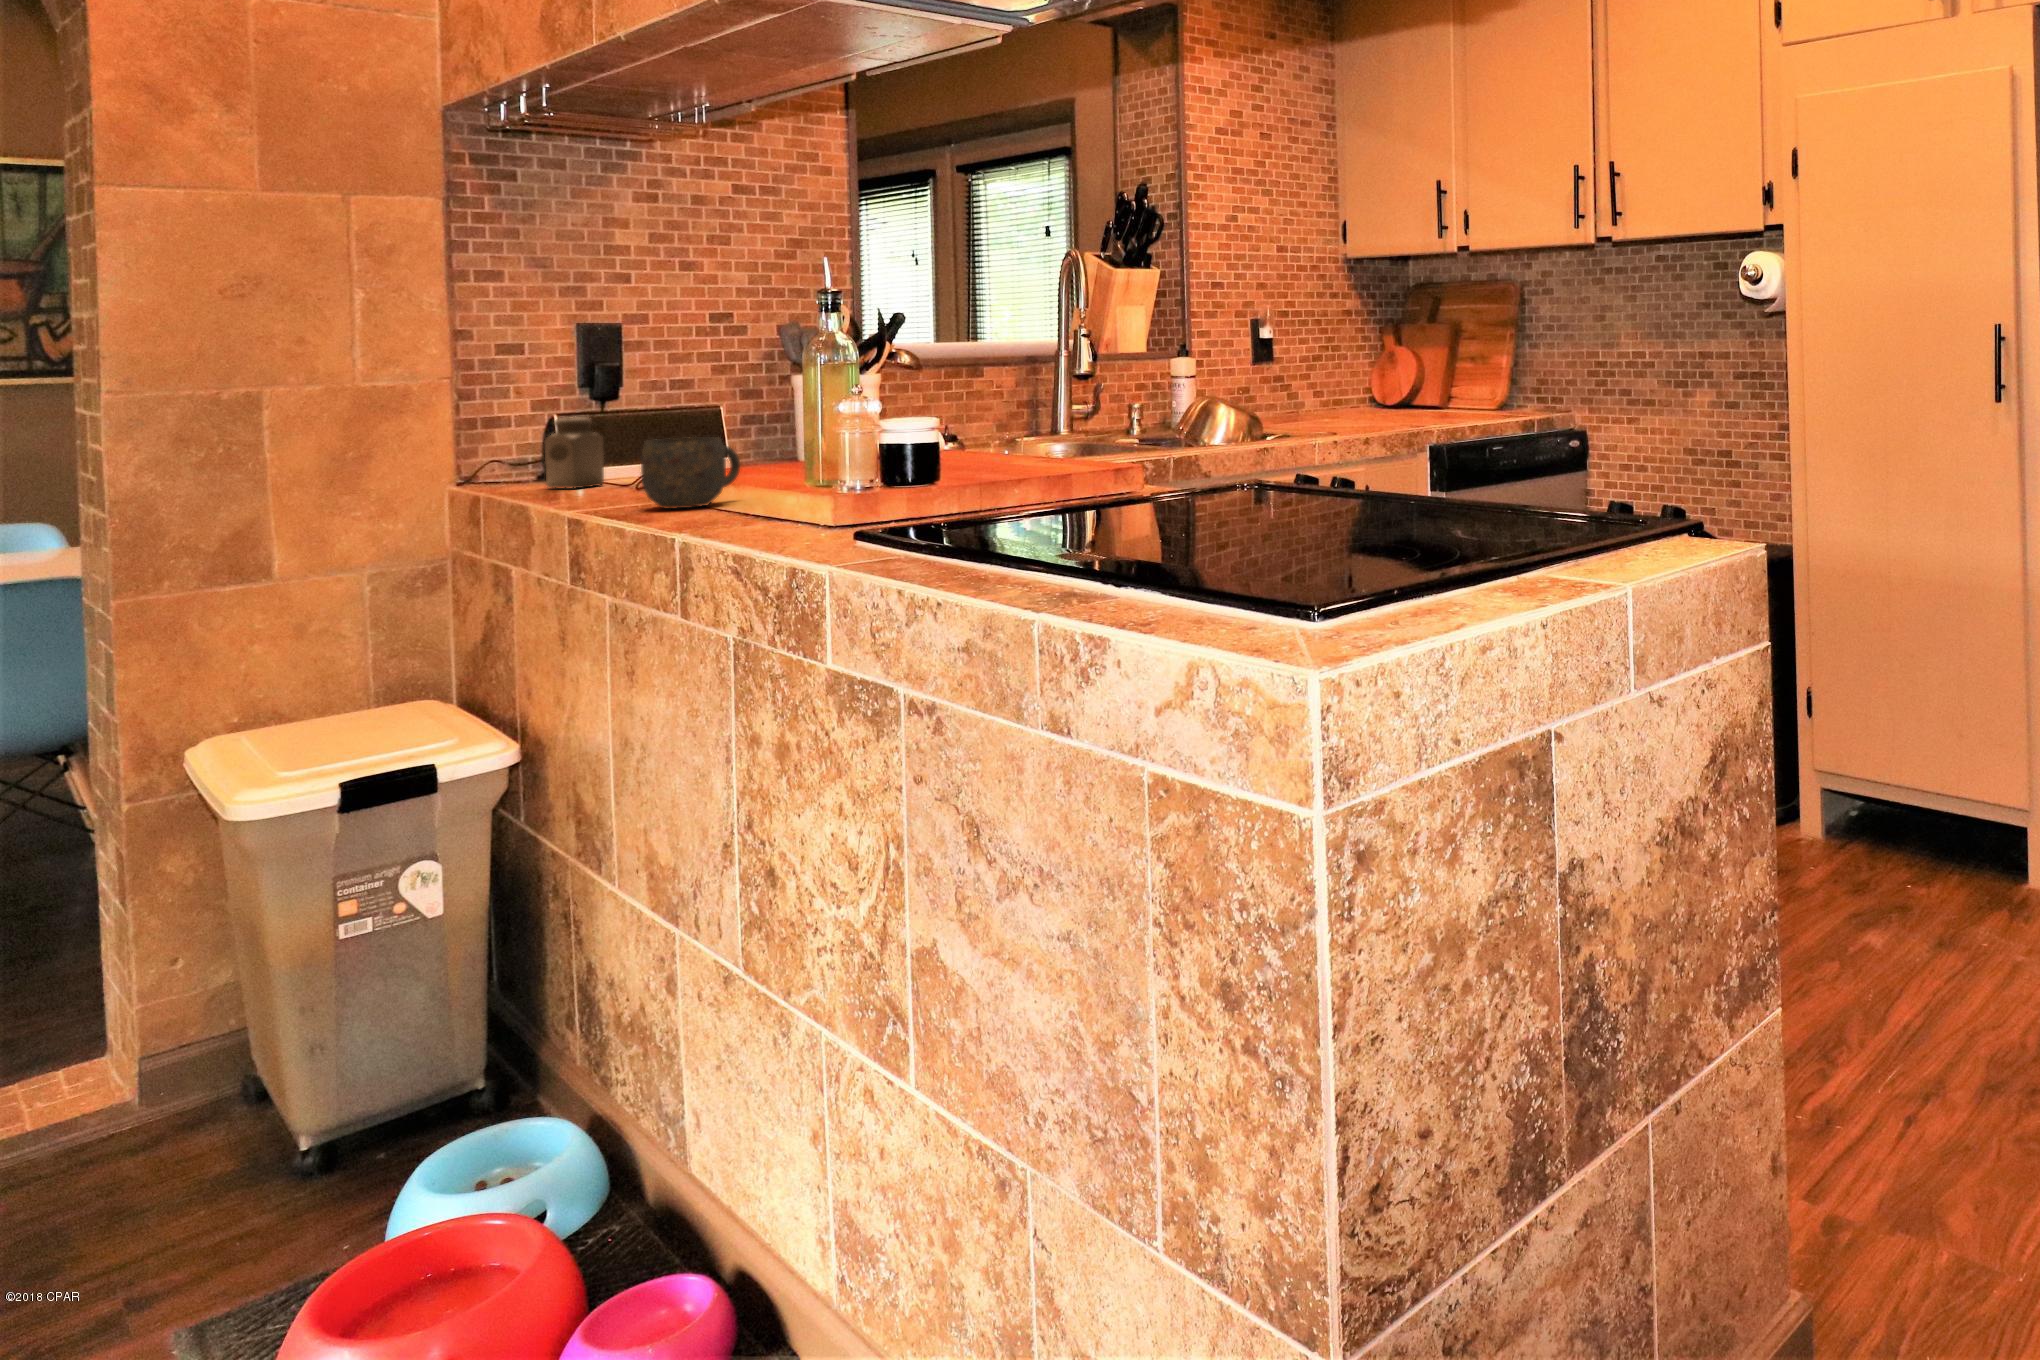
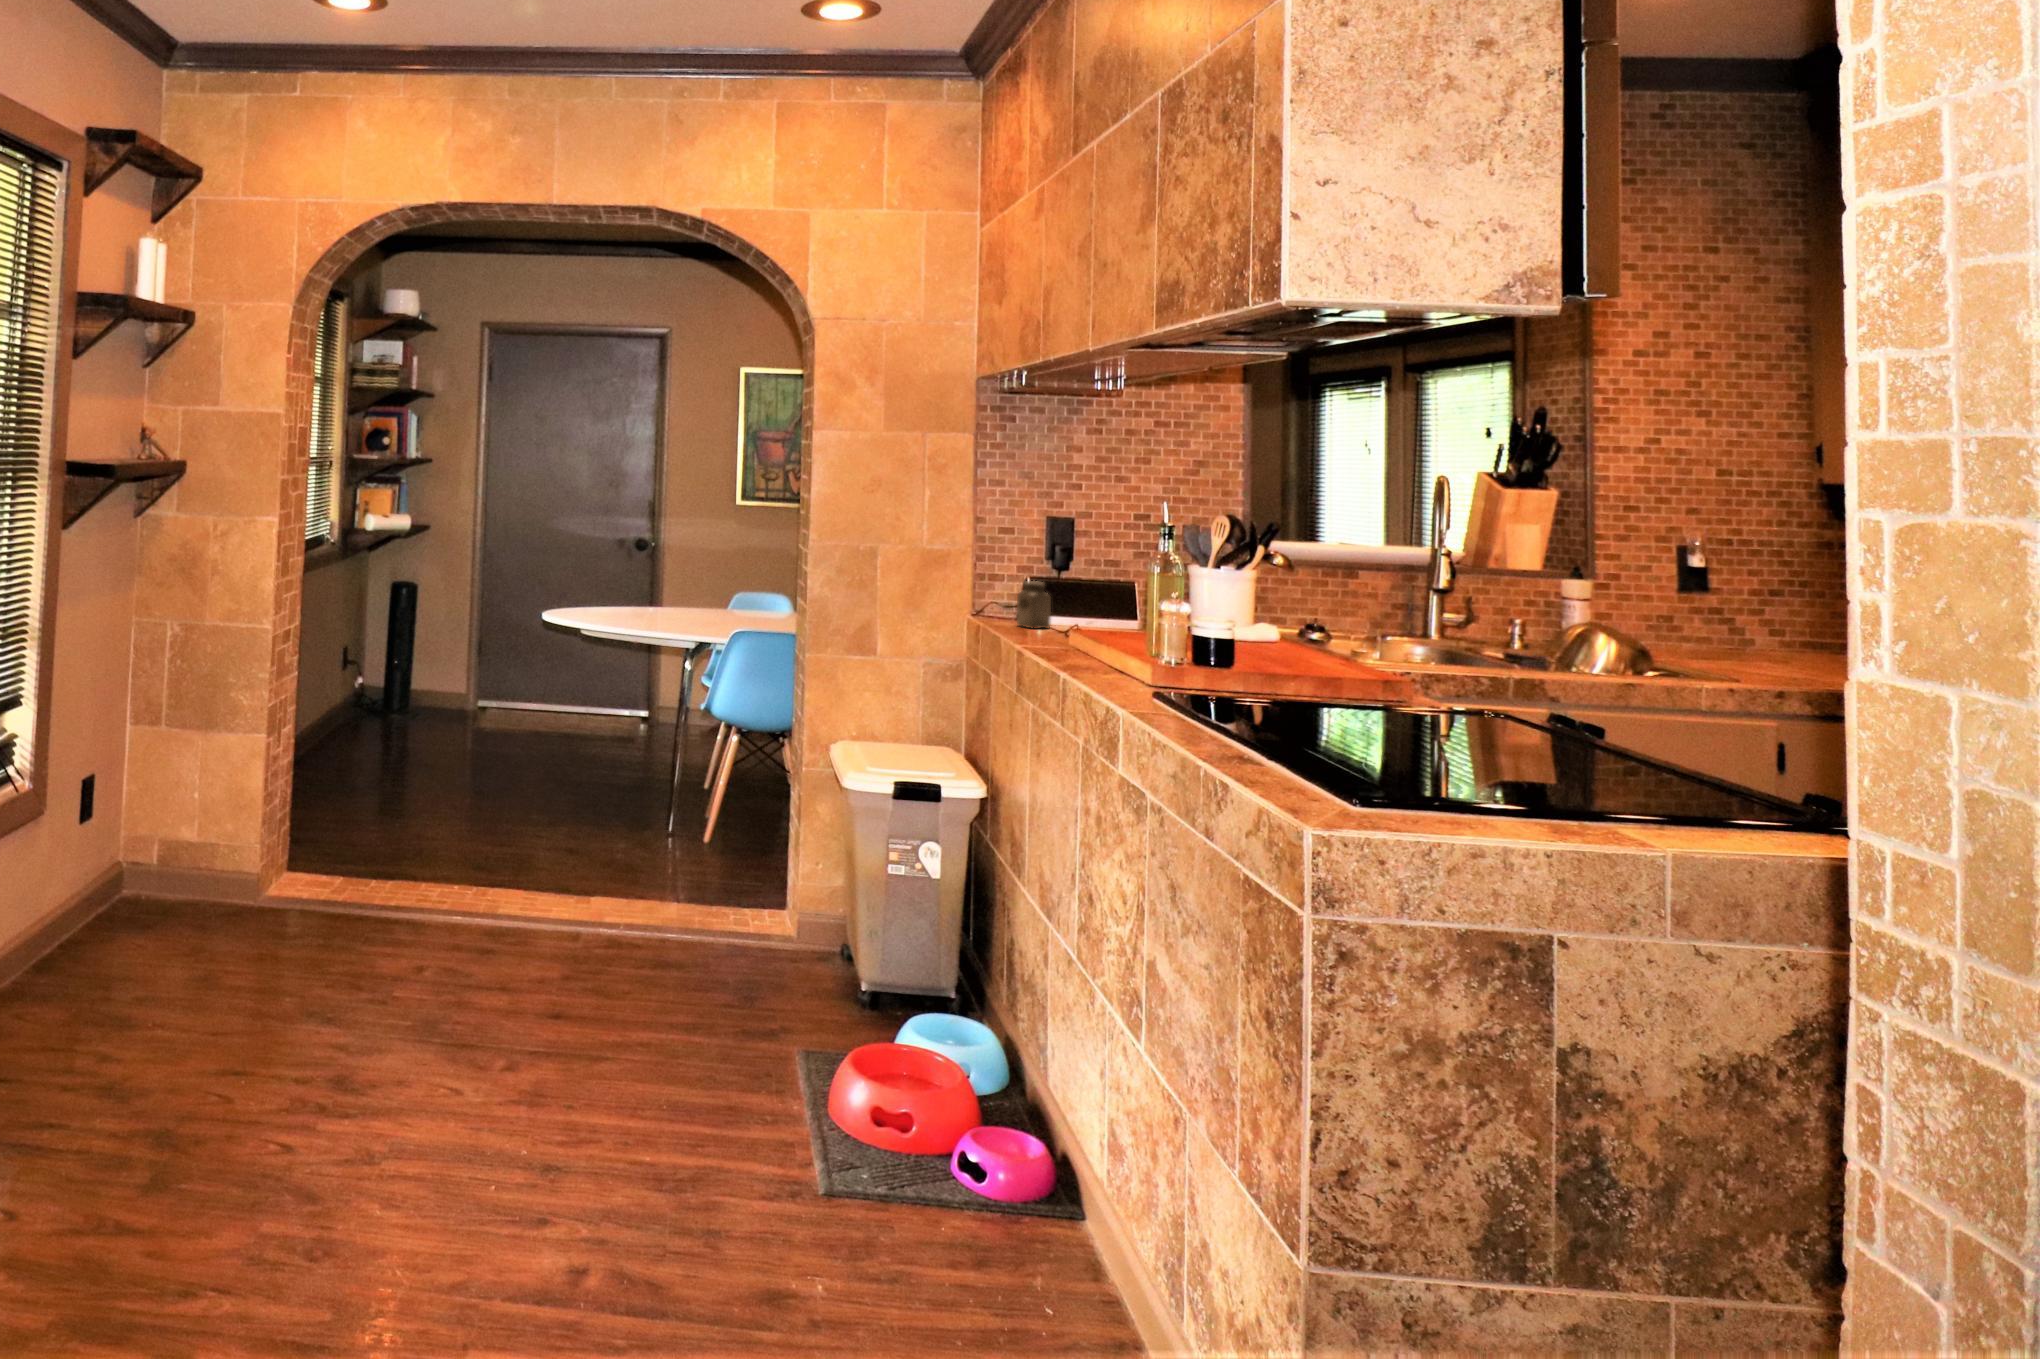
mug: present [641,437,740,509] -> none [1056,607,1119,655]

